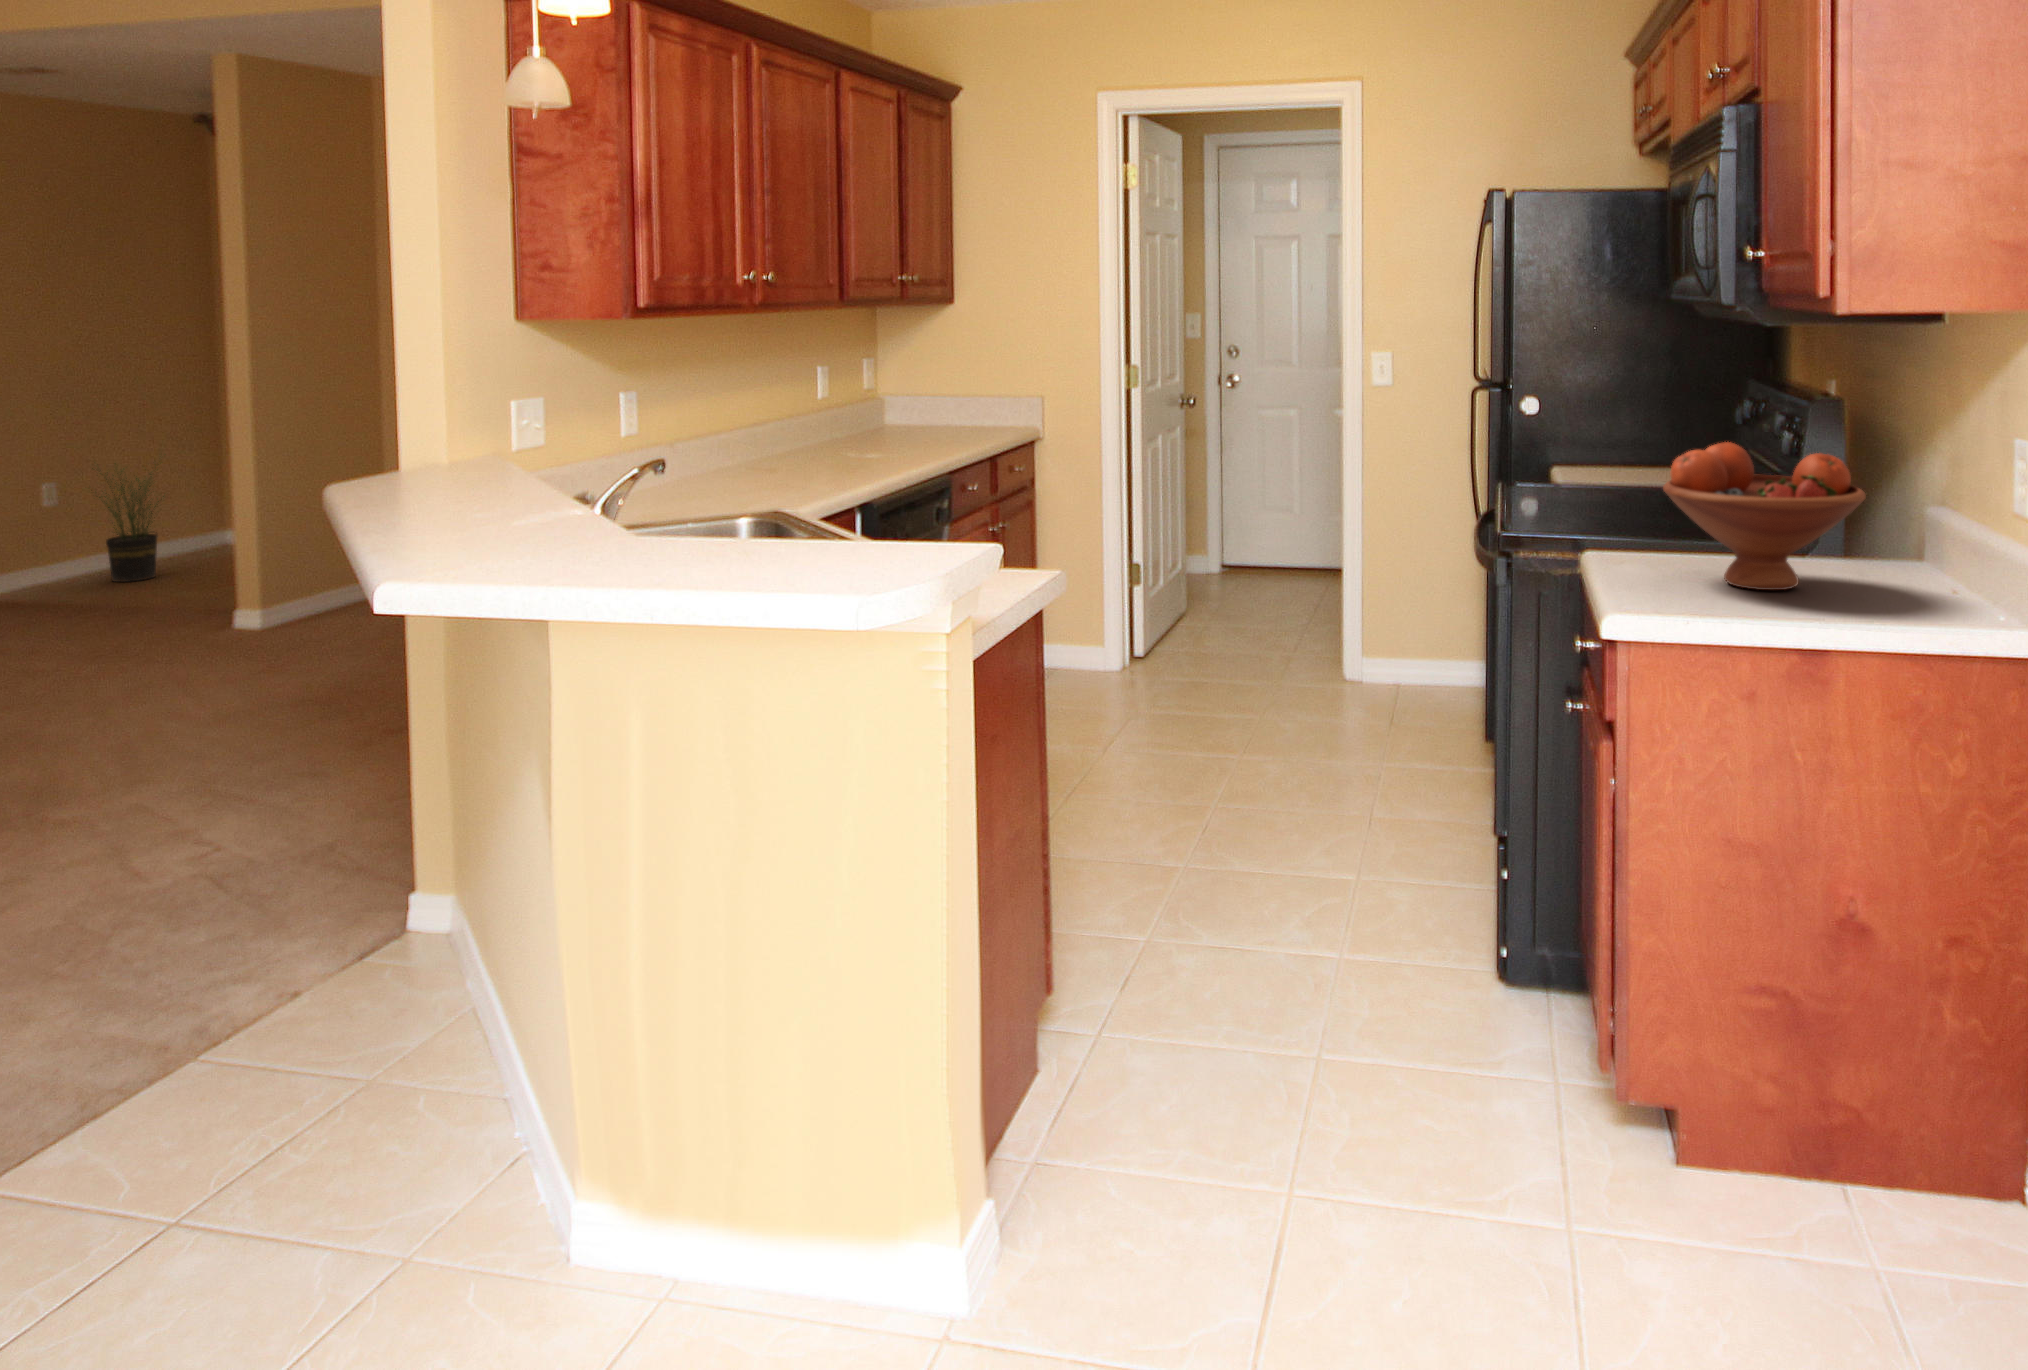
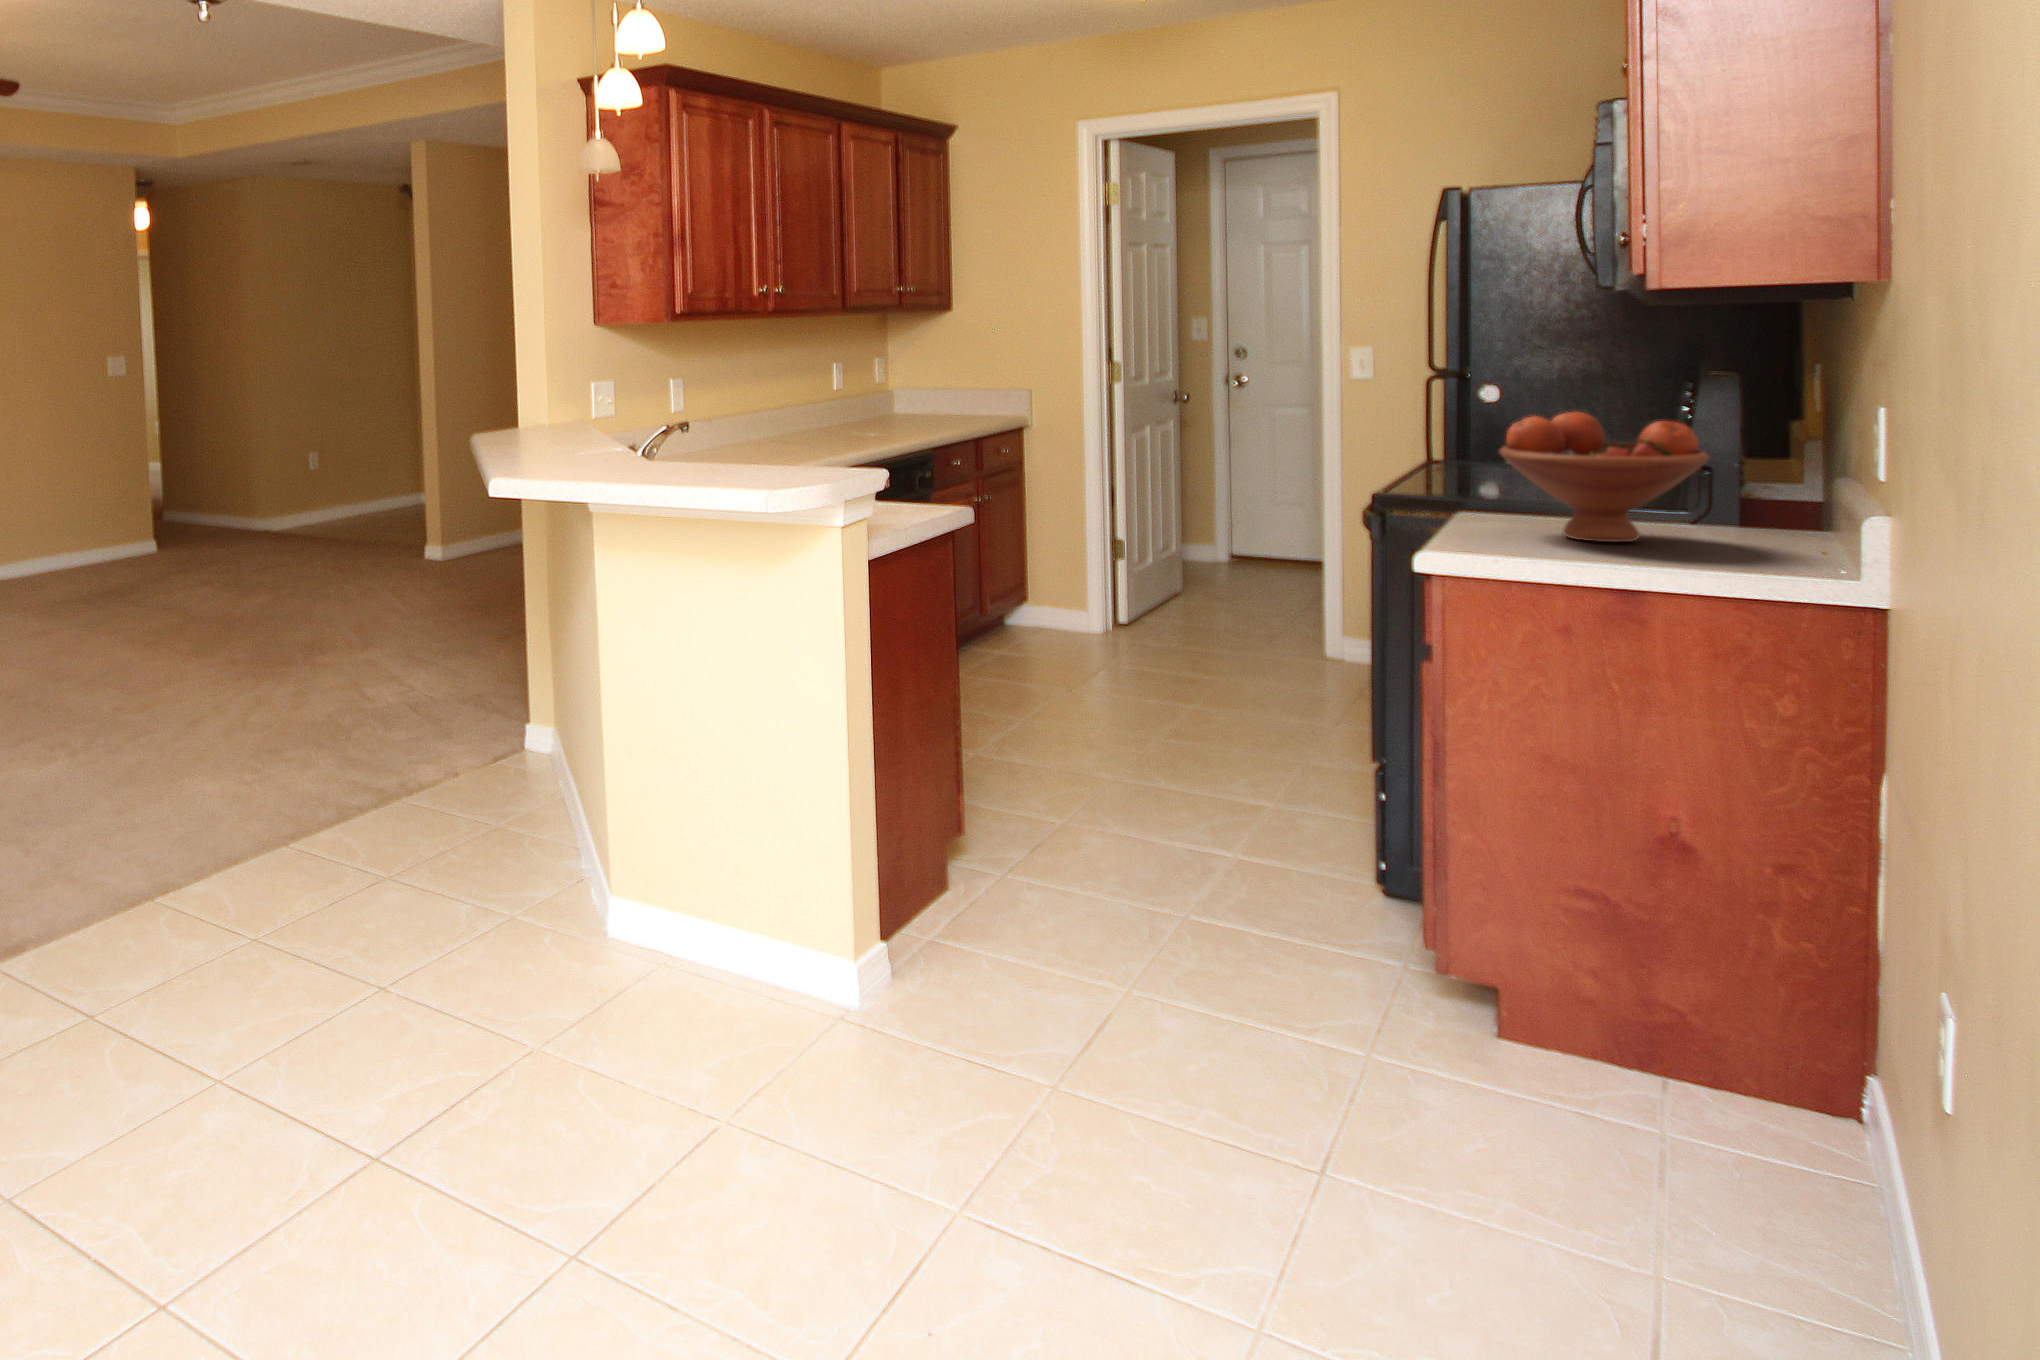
potted plant: present [92,463,164,582] -> none [323,432,376,525]

